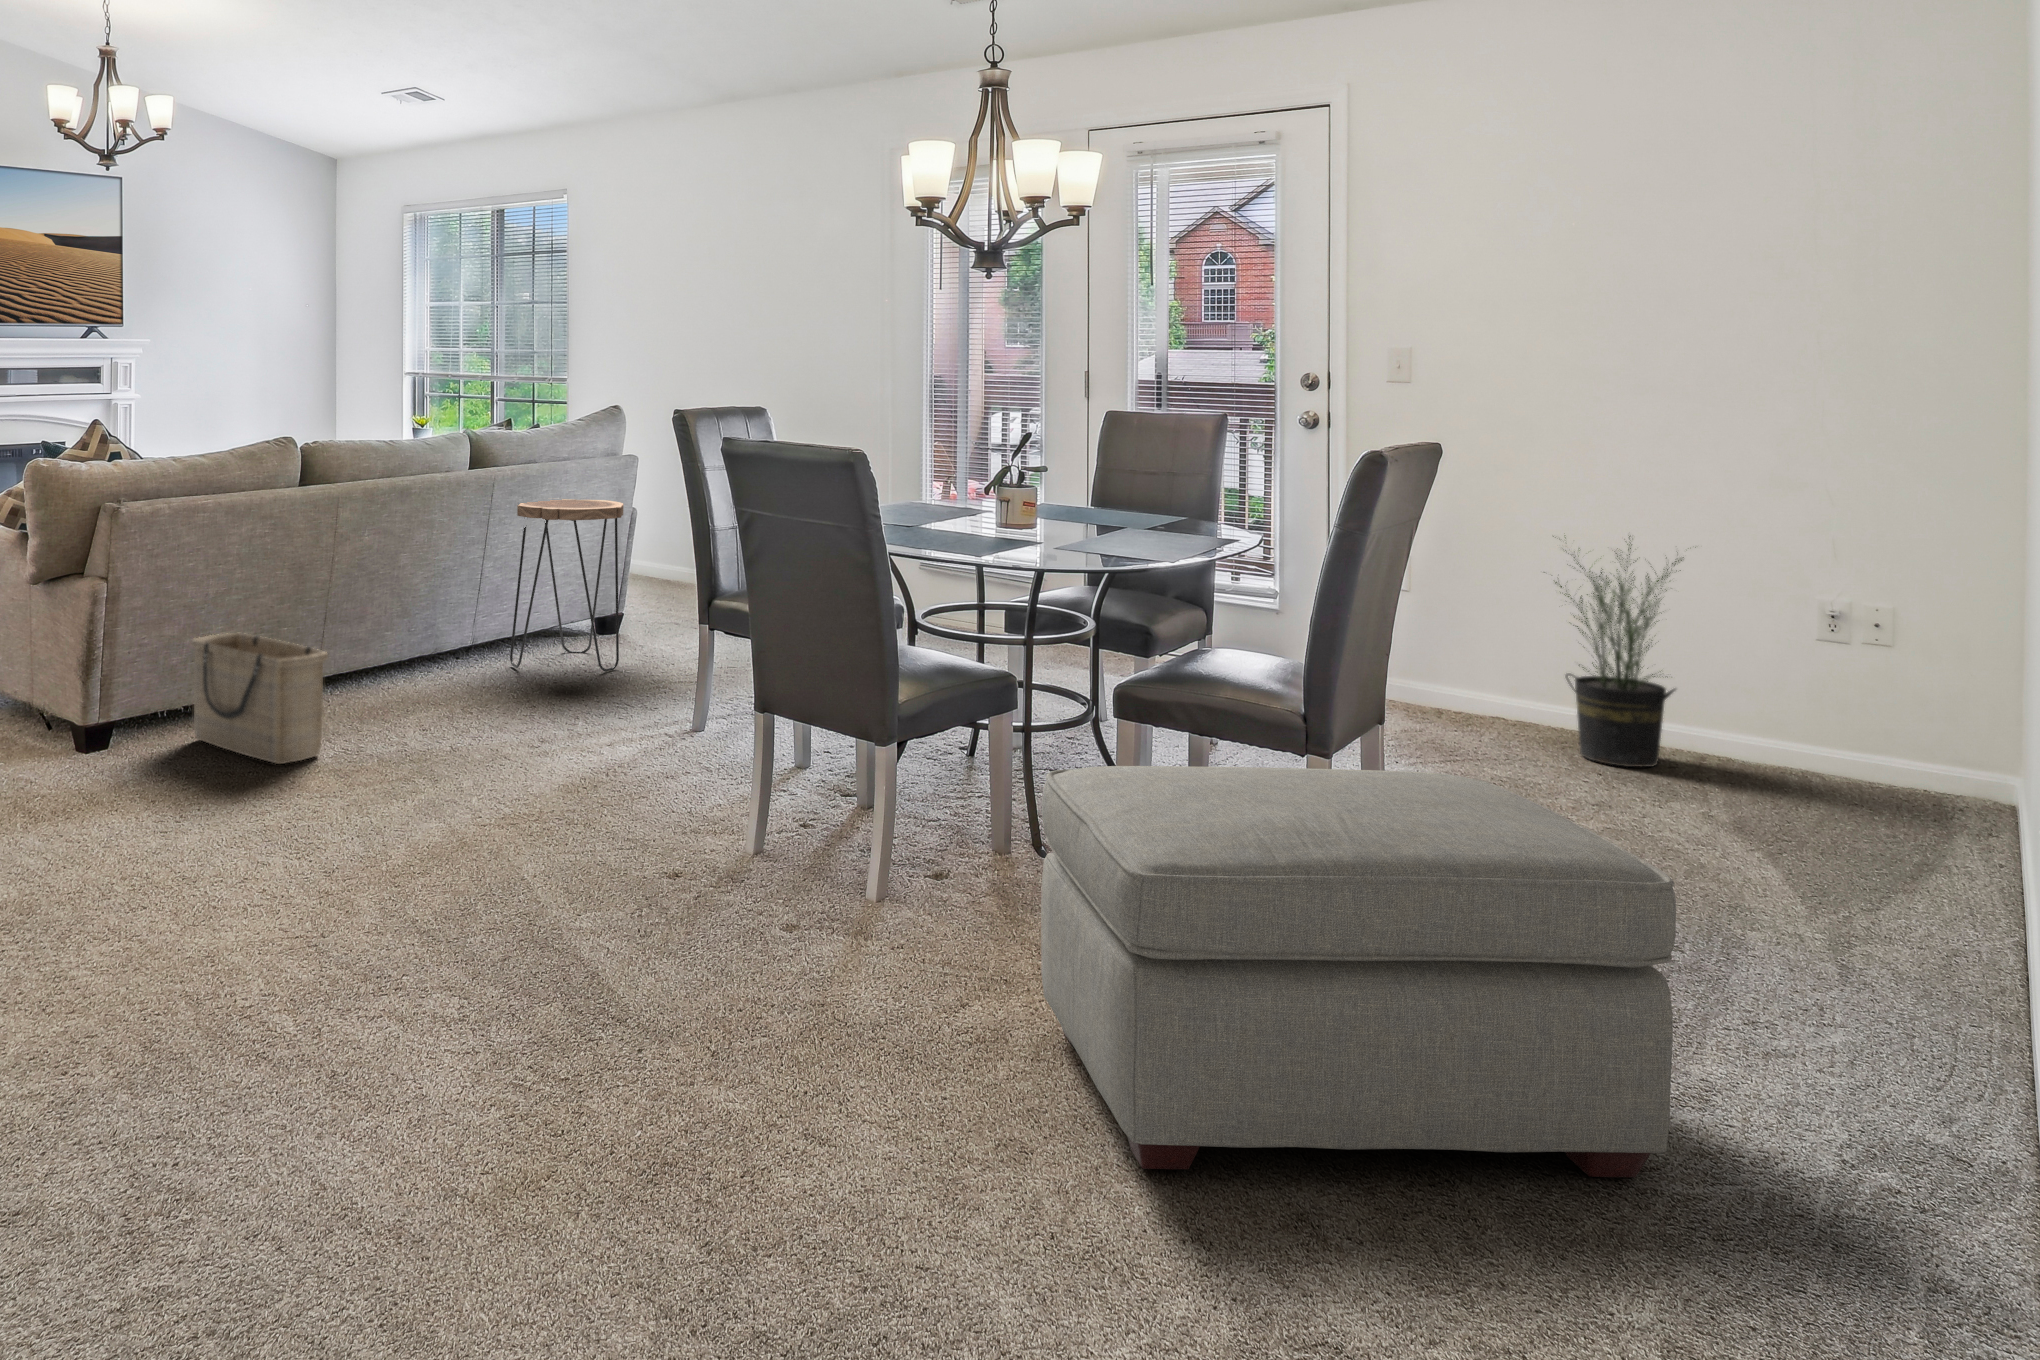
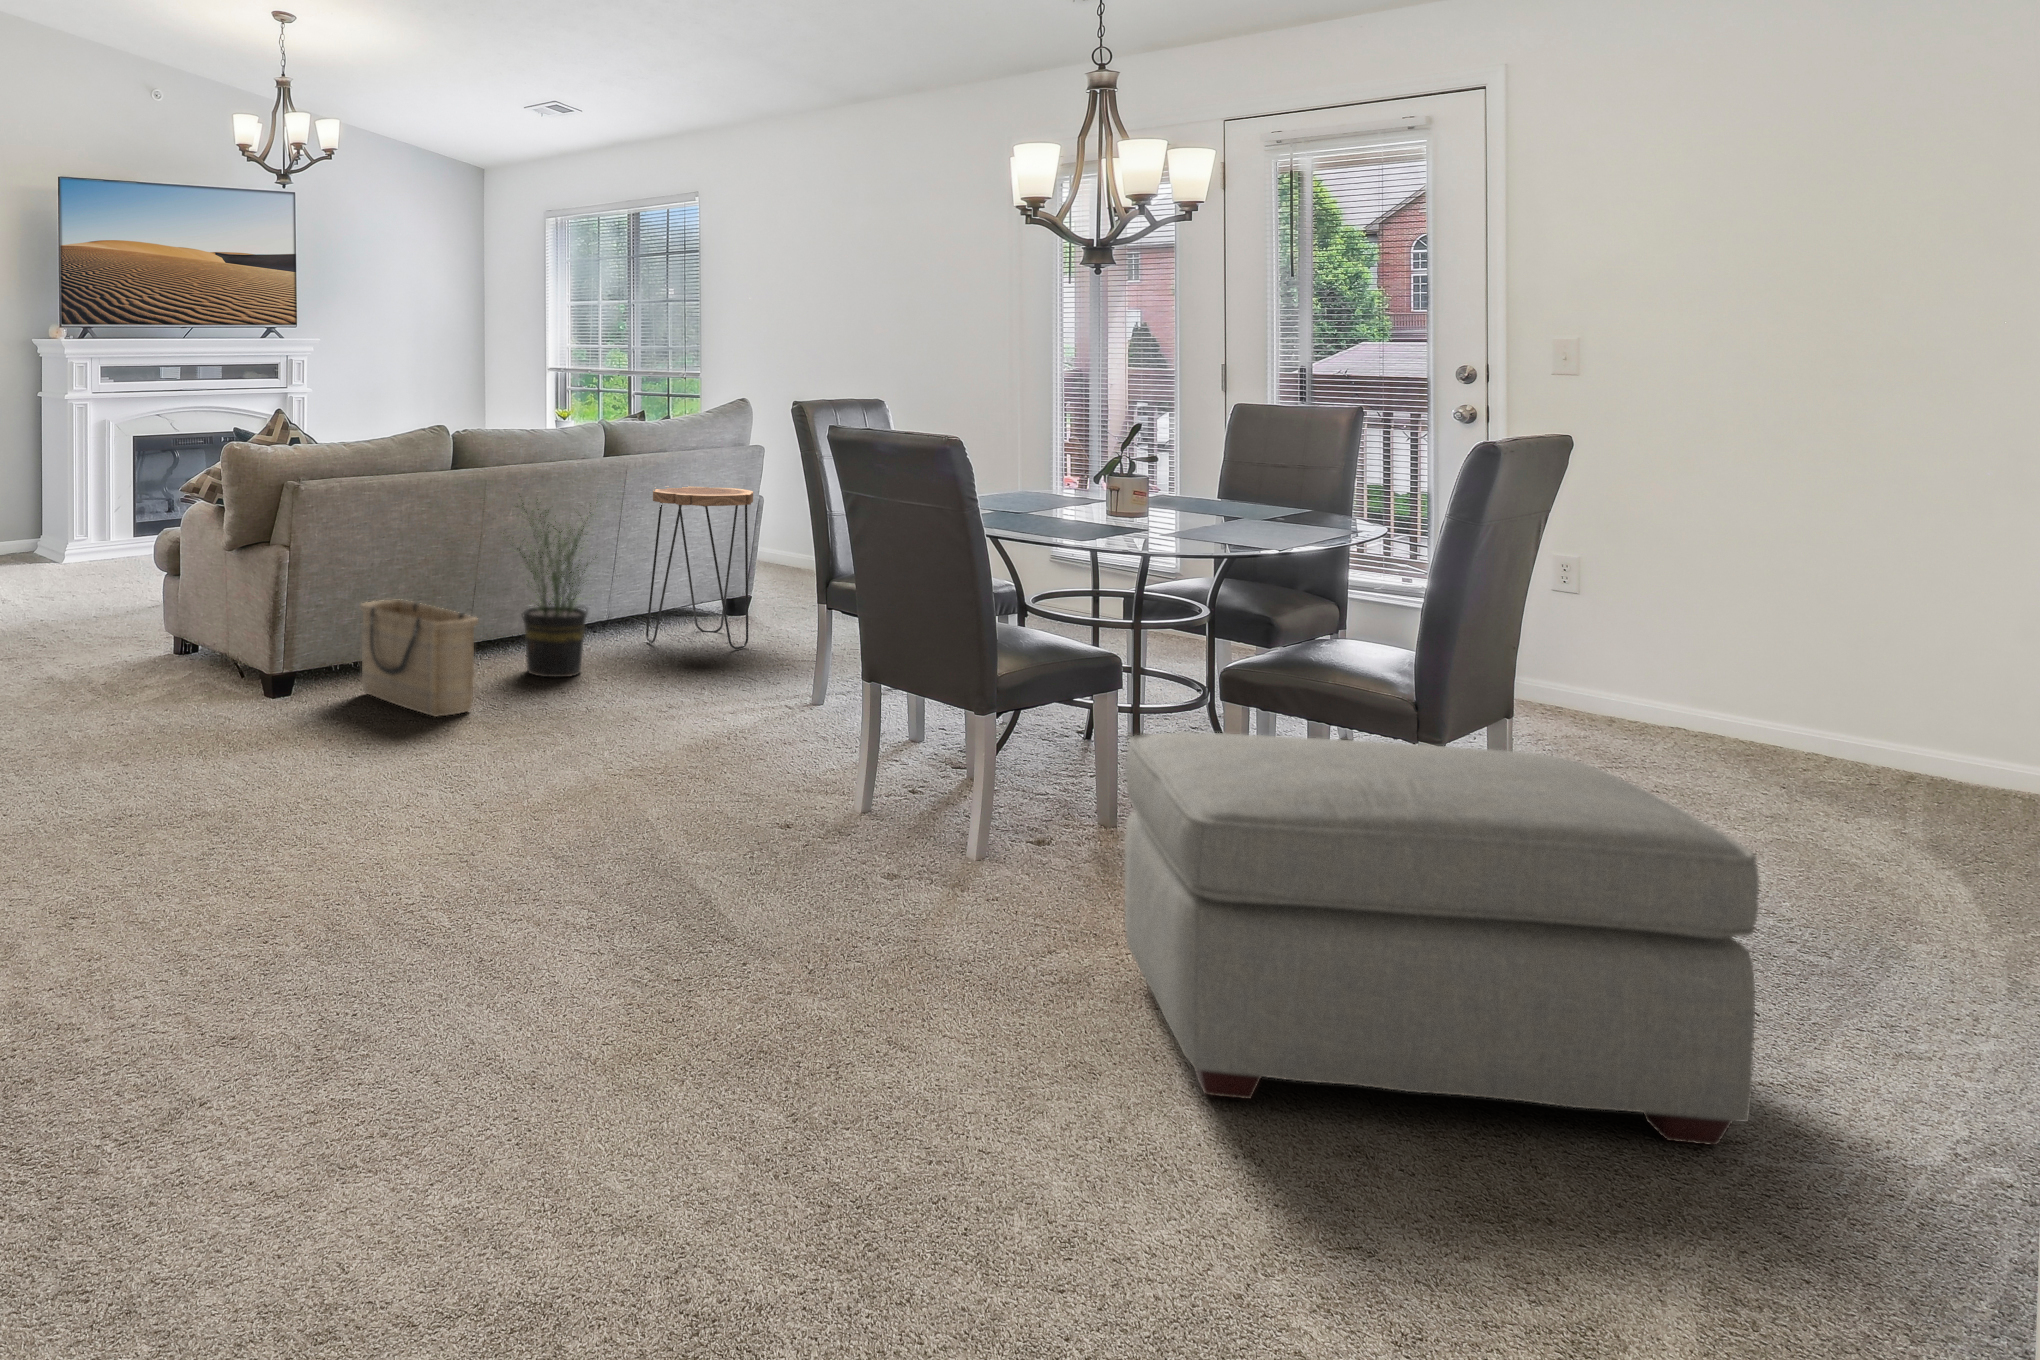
potted plant: present [1544,535,1696,767] -> present [503,494,605,677]

